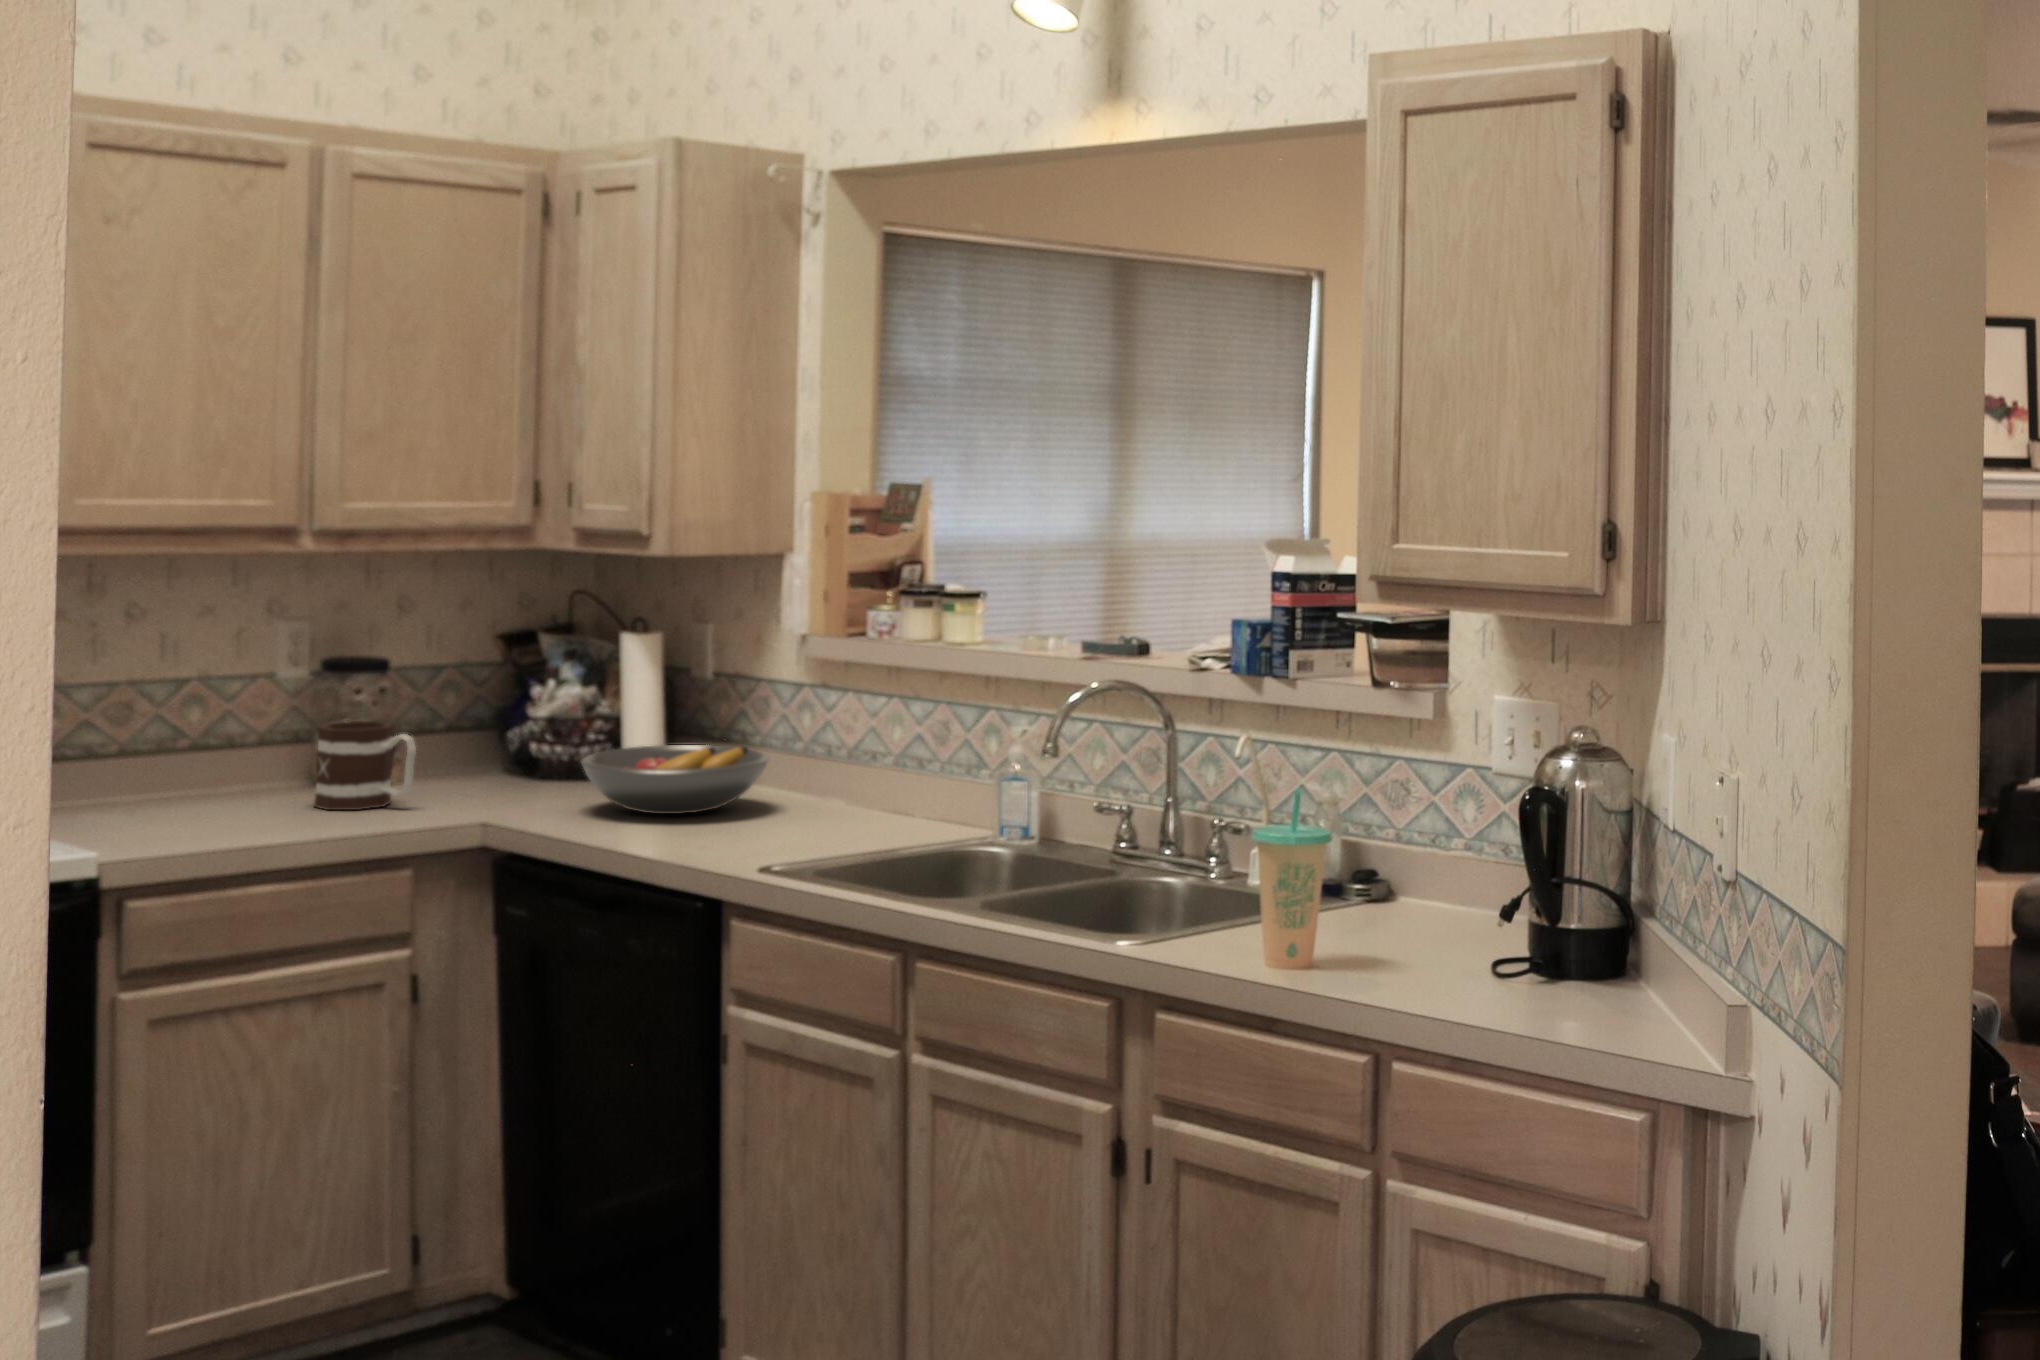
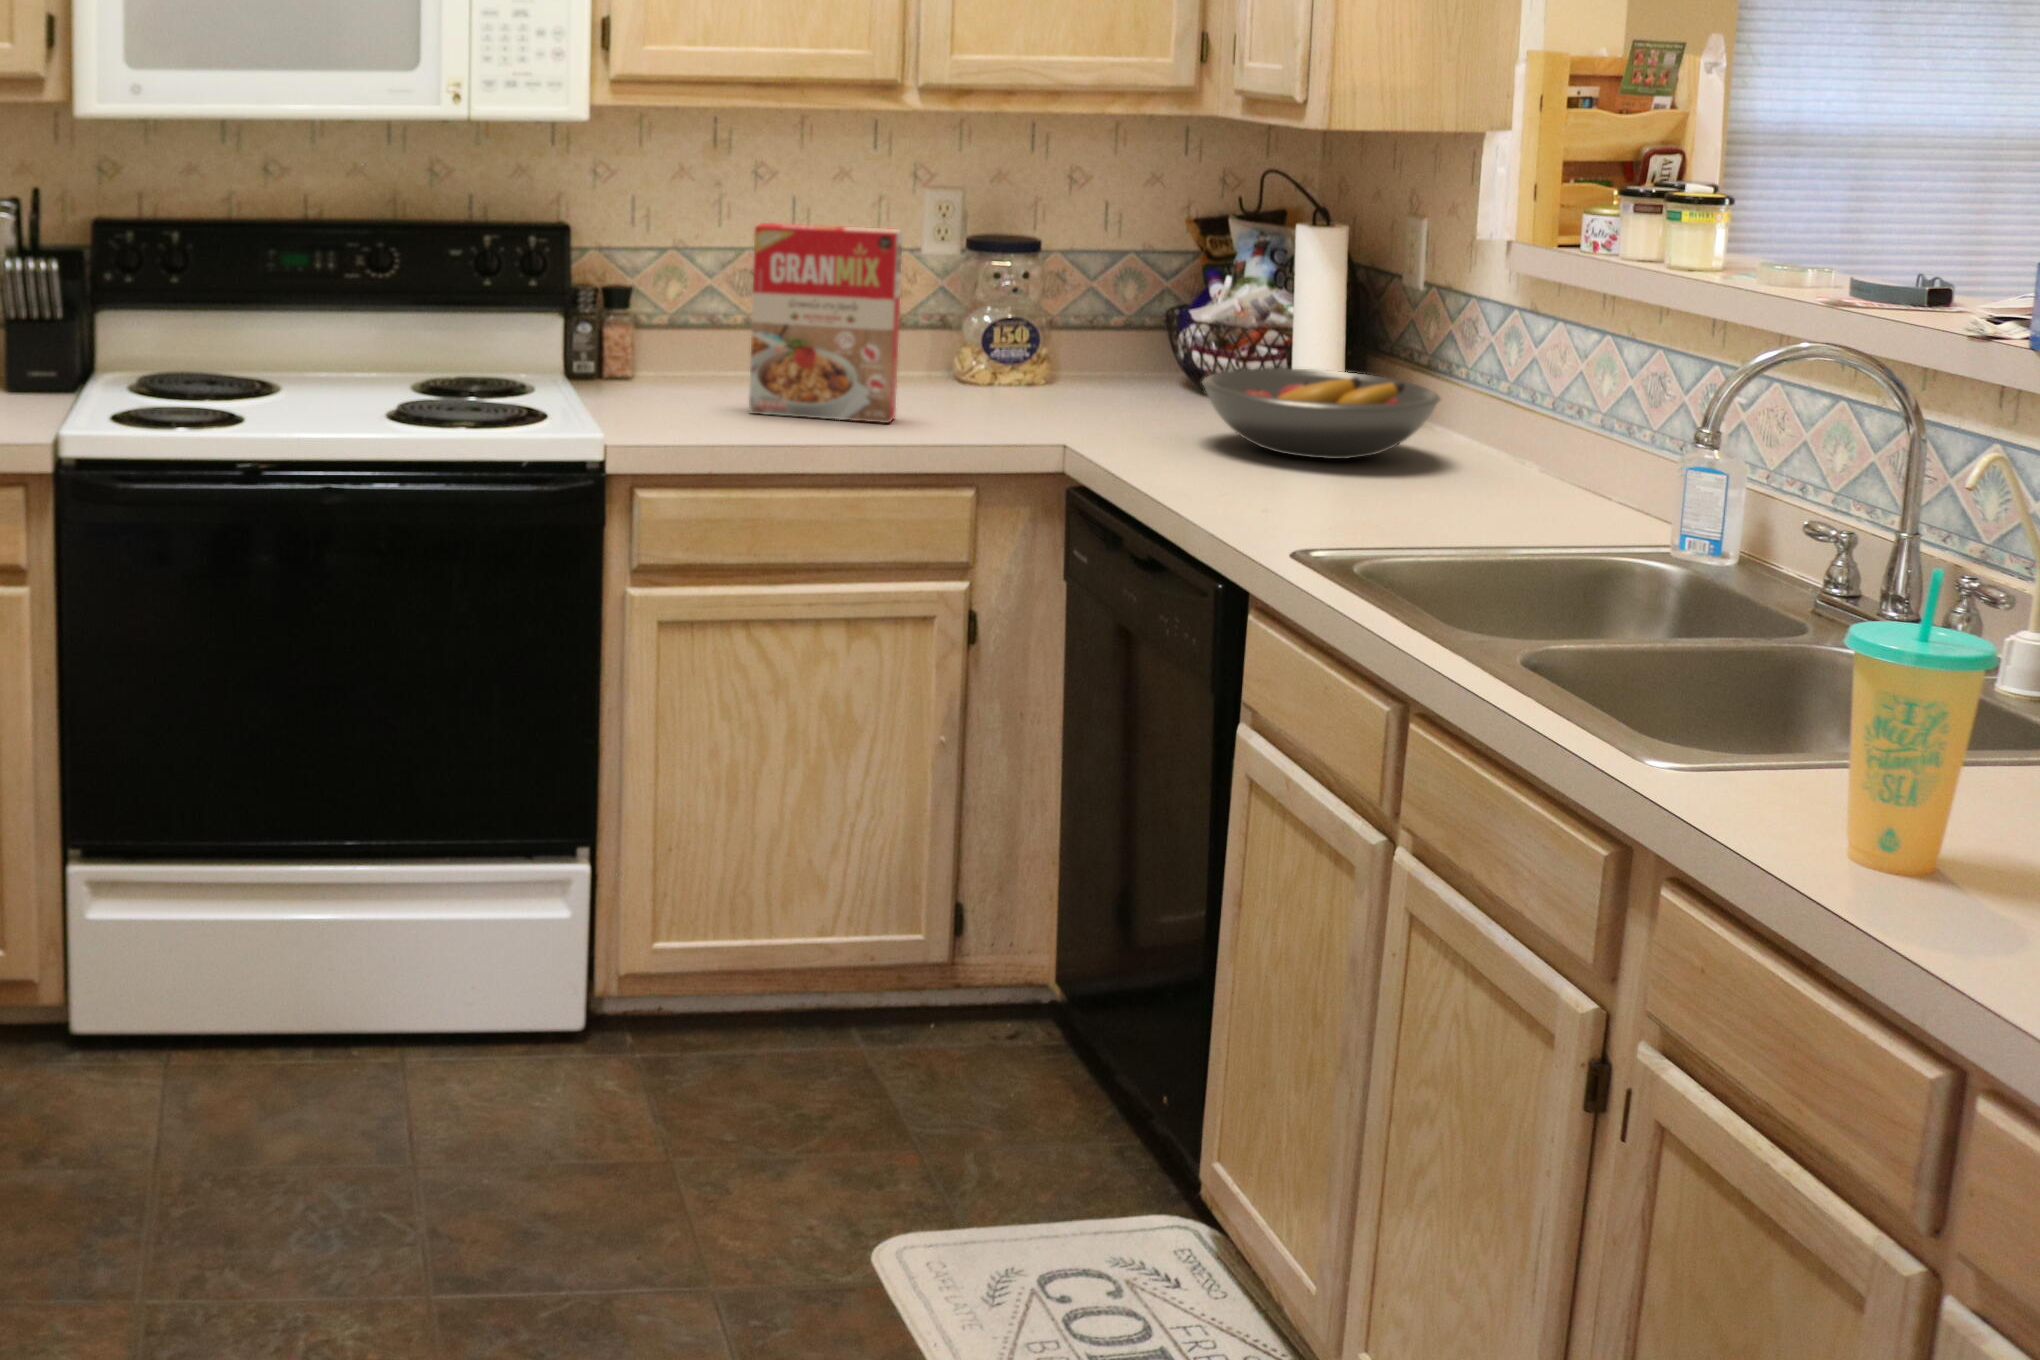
cereal box: none [160,659,316,843] -> present [749,223,903,423]
mug: present [313,721,416,810] -> none [940,305,1036,405]

